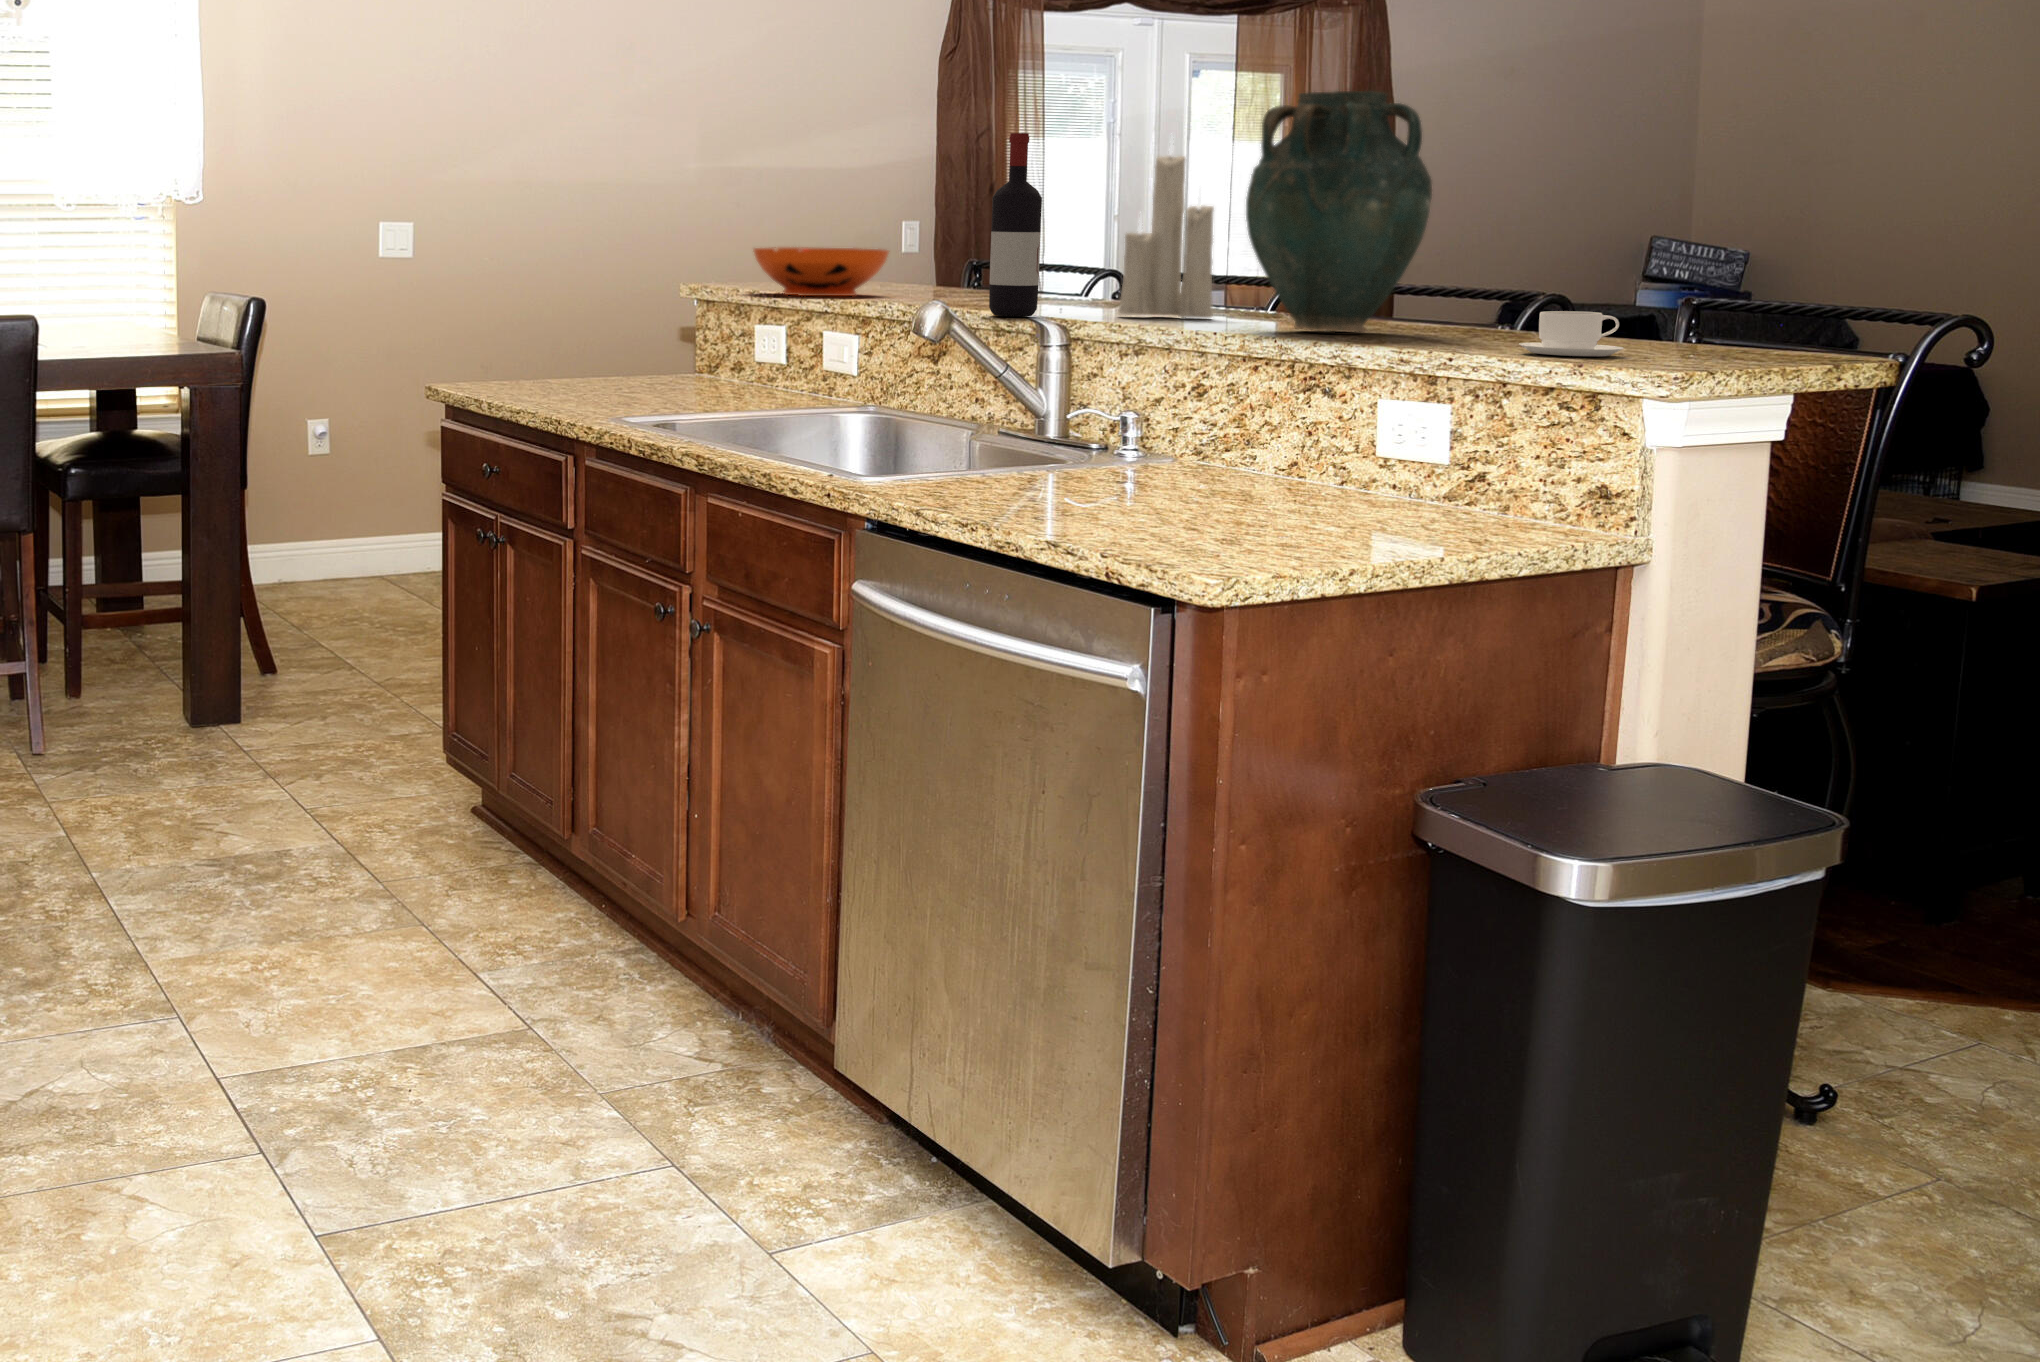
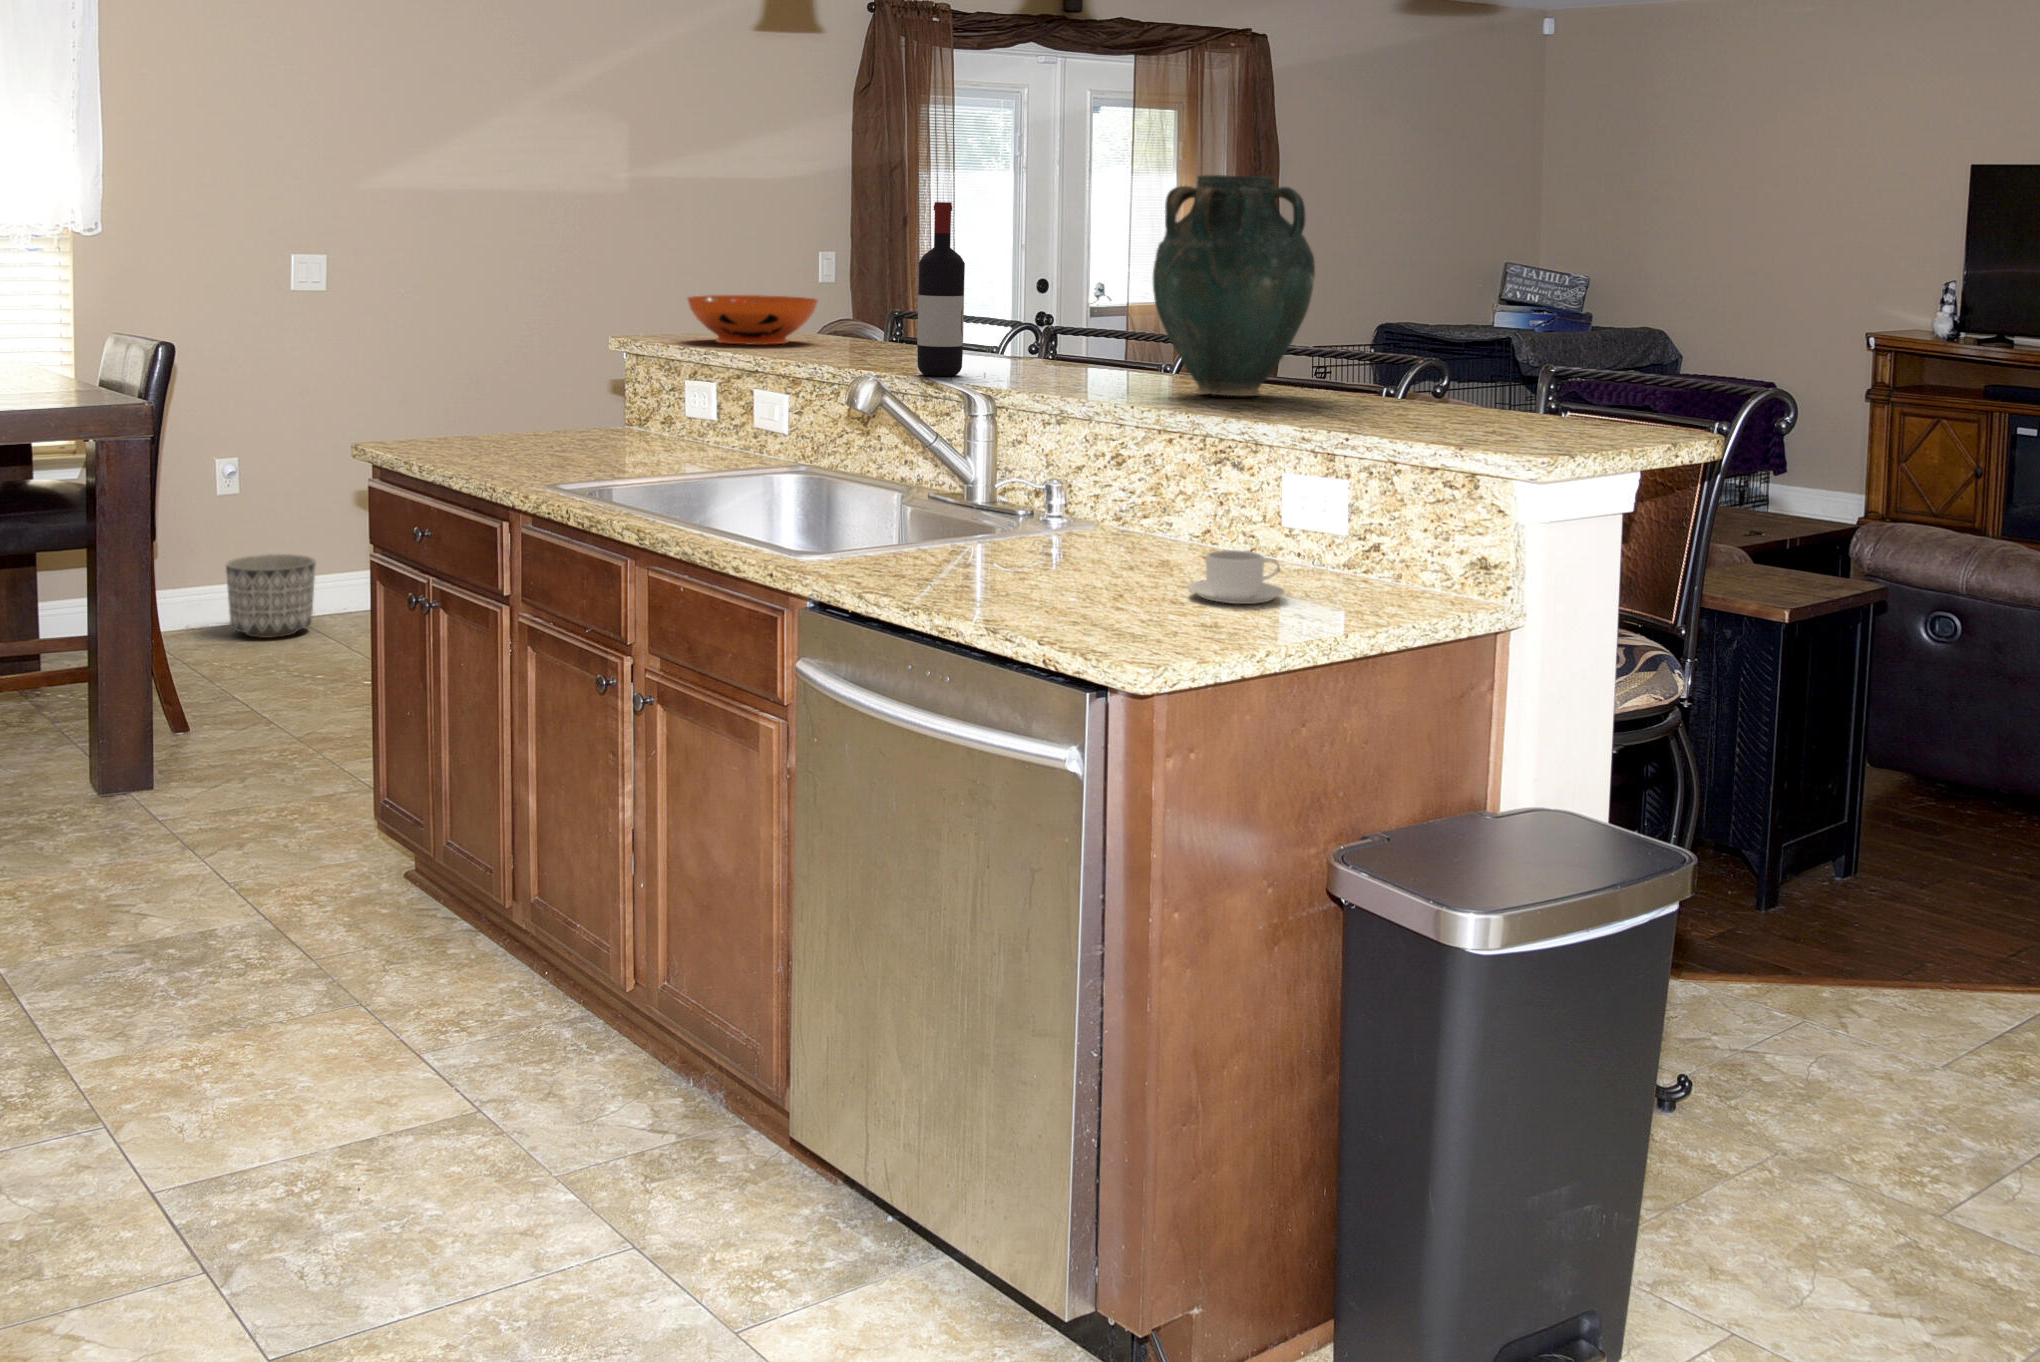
candle: present [1118,142,1214,318] -> none [1035,194,1121,376]
coffee cup: present [1519,311,1624,356] -> present [1187,550,1285,604]
planter: none [300,523,385,604] -> present [226,554,316,638]

